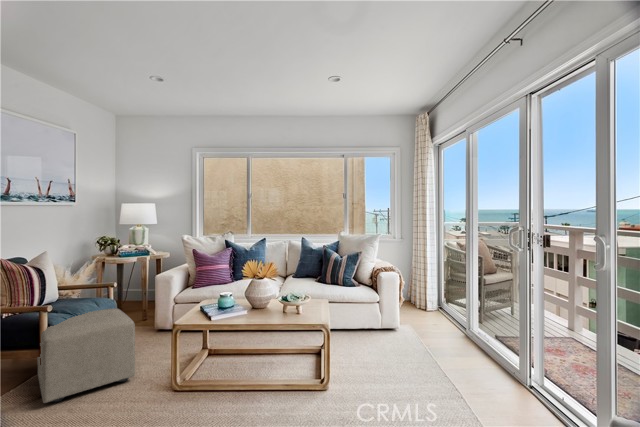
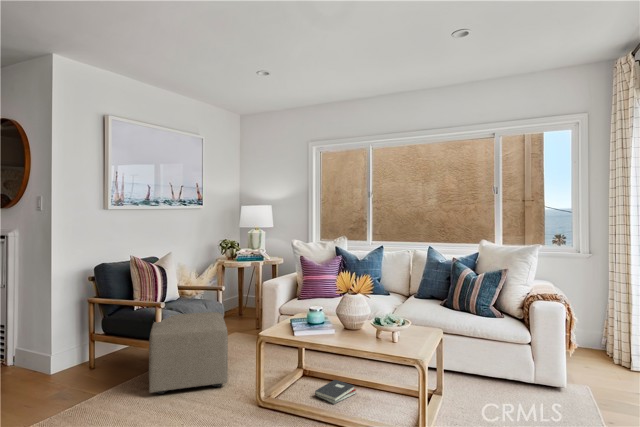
hardback book: none [227,354,262,375] -> present [315,380,356,404]

